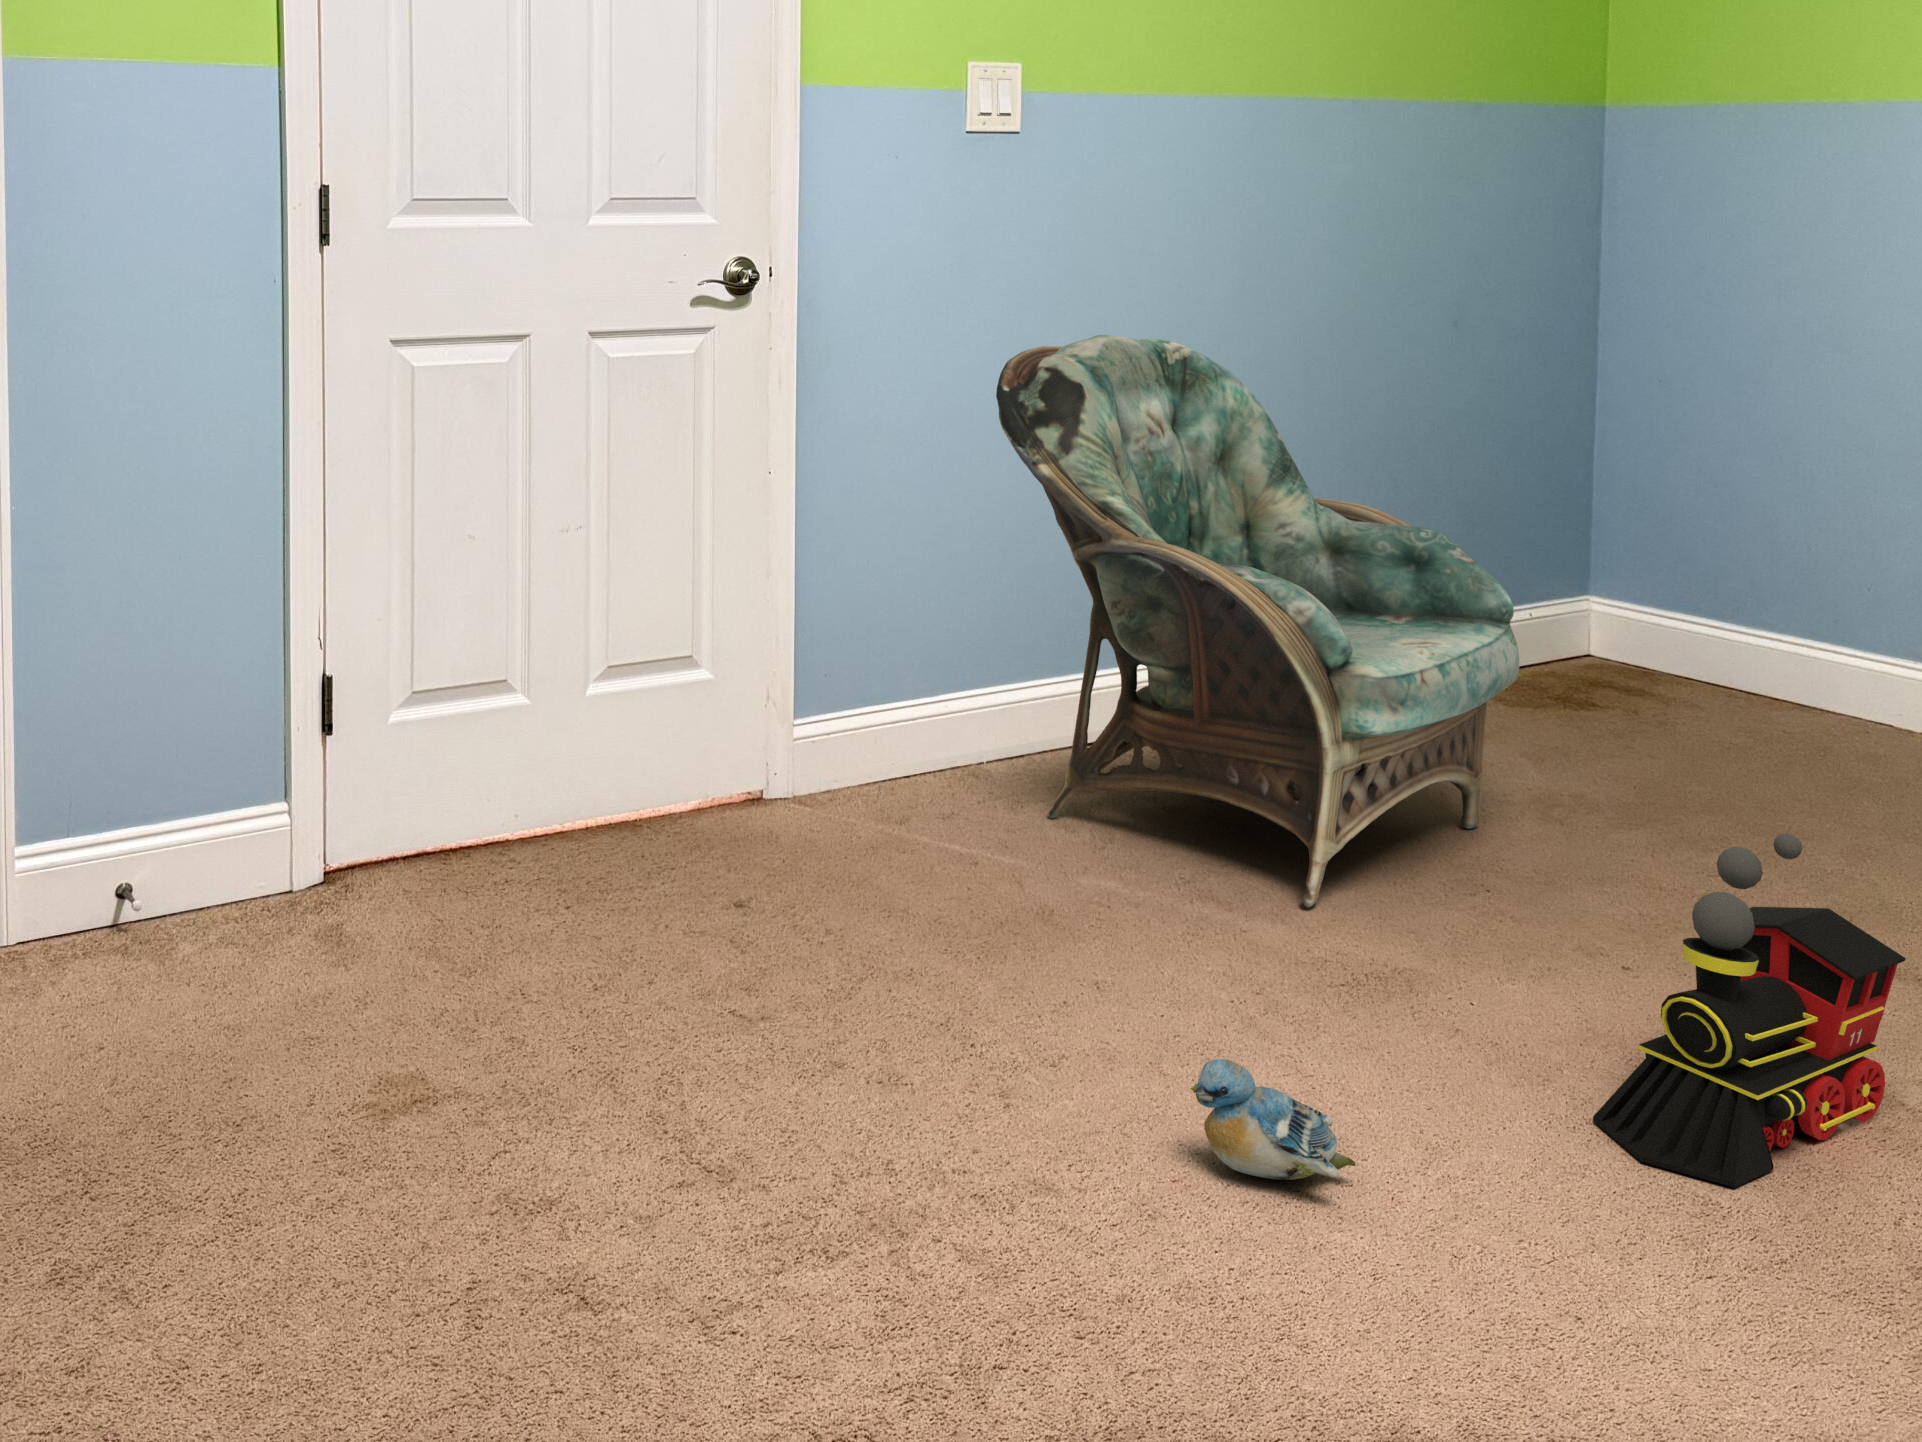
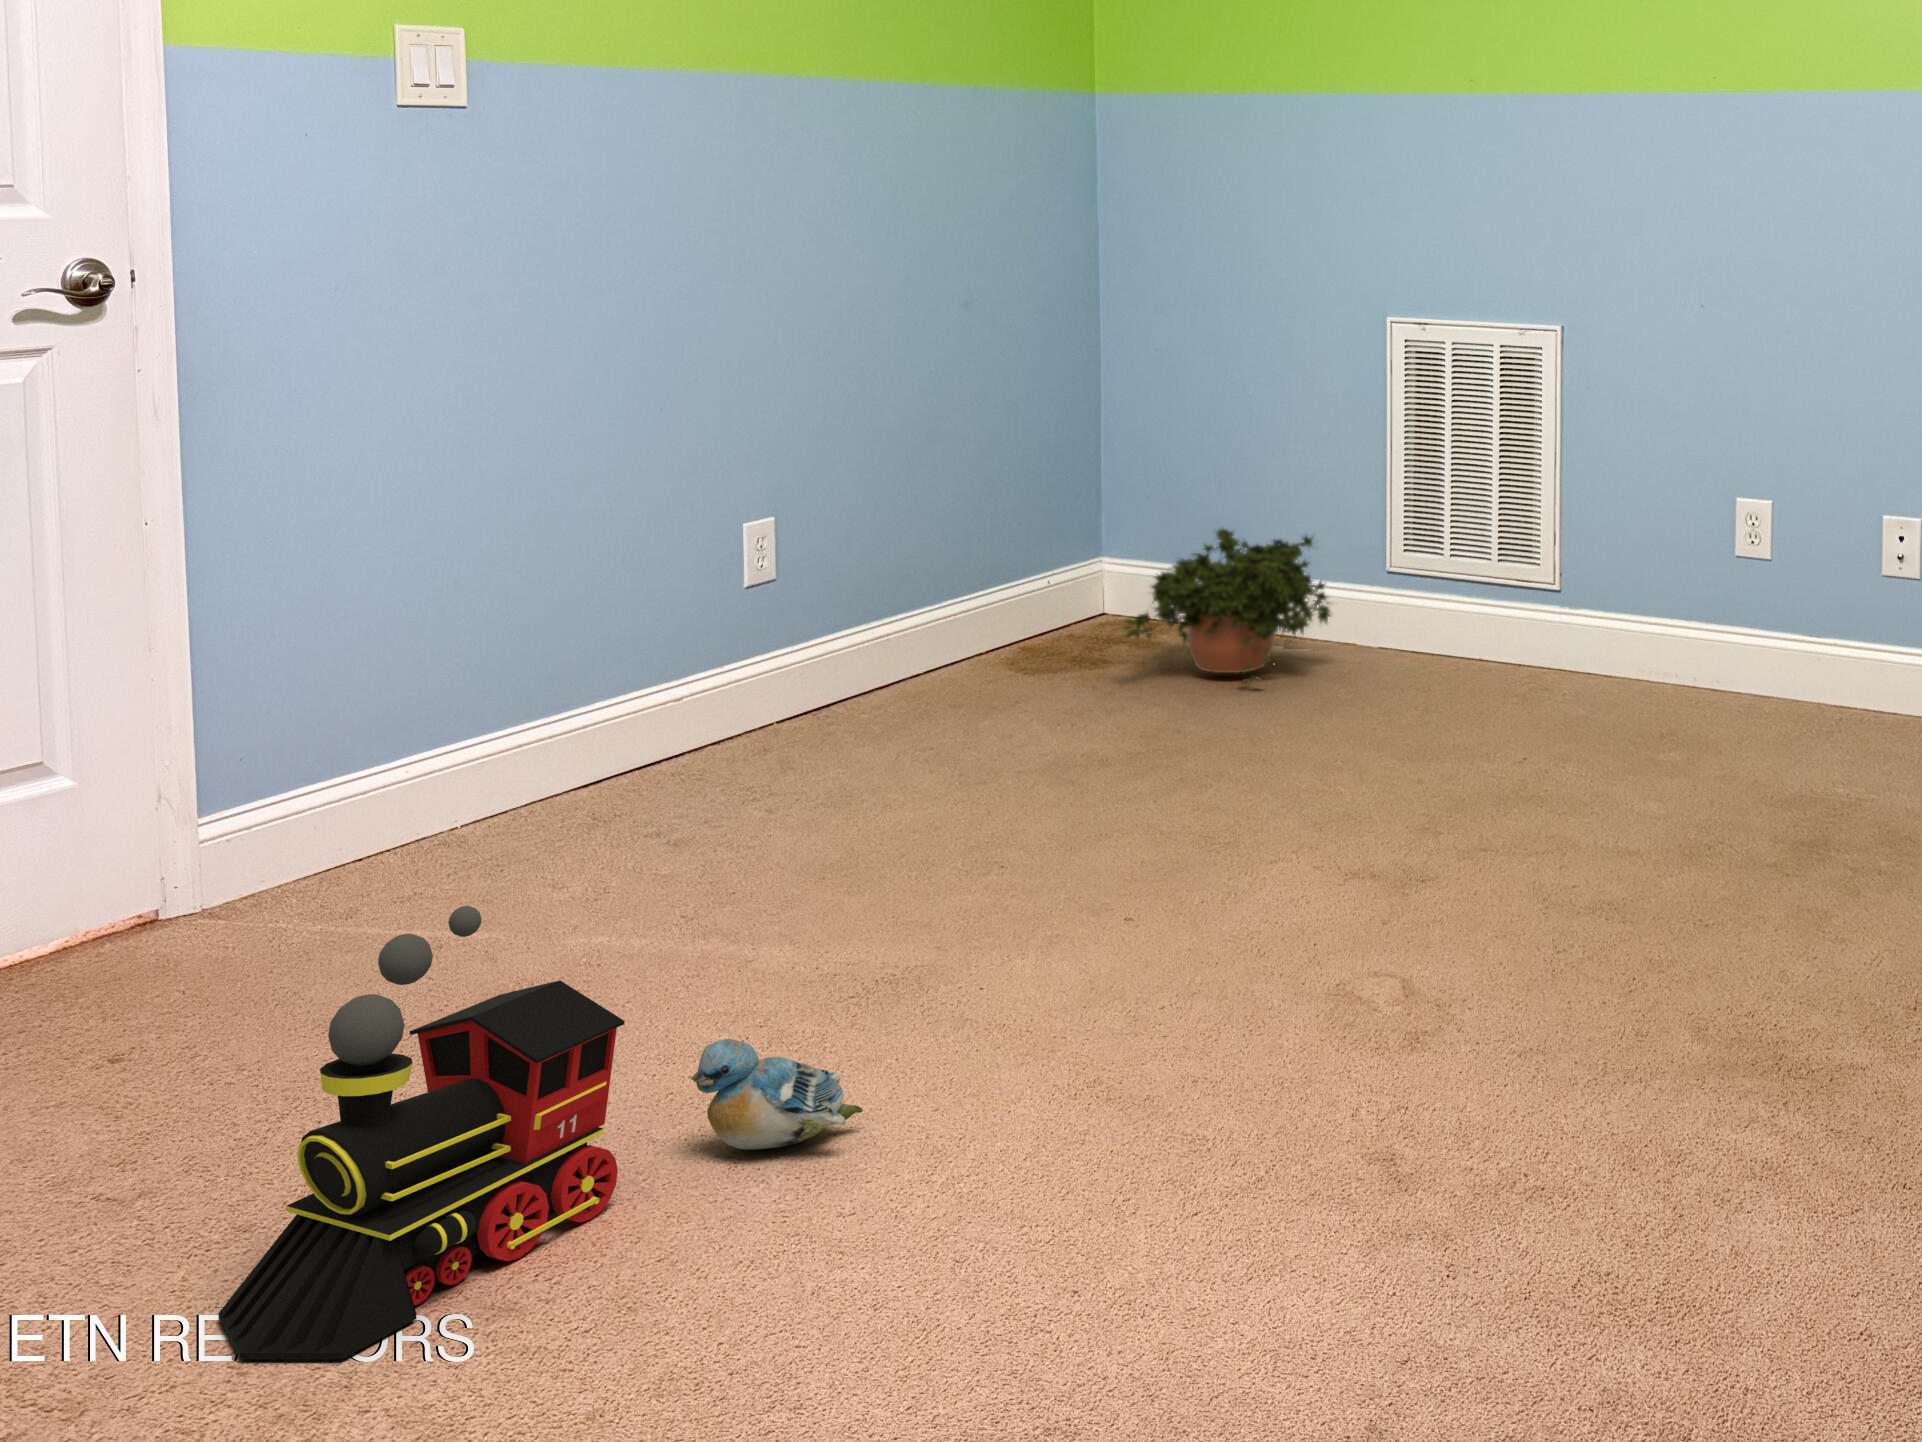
armchair: present [996,335,1519,907] -> none [447,334,1026,903]
potted plant: none [1601,566,1870,746] -> present [1122,529,1333,685]
toy train: present [1593,833,1906,1187] -> present [218,906,625,1359]

